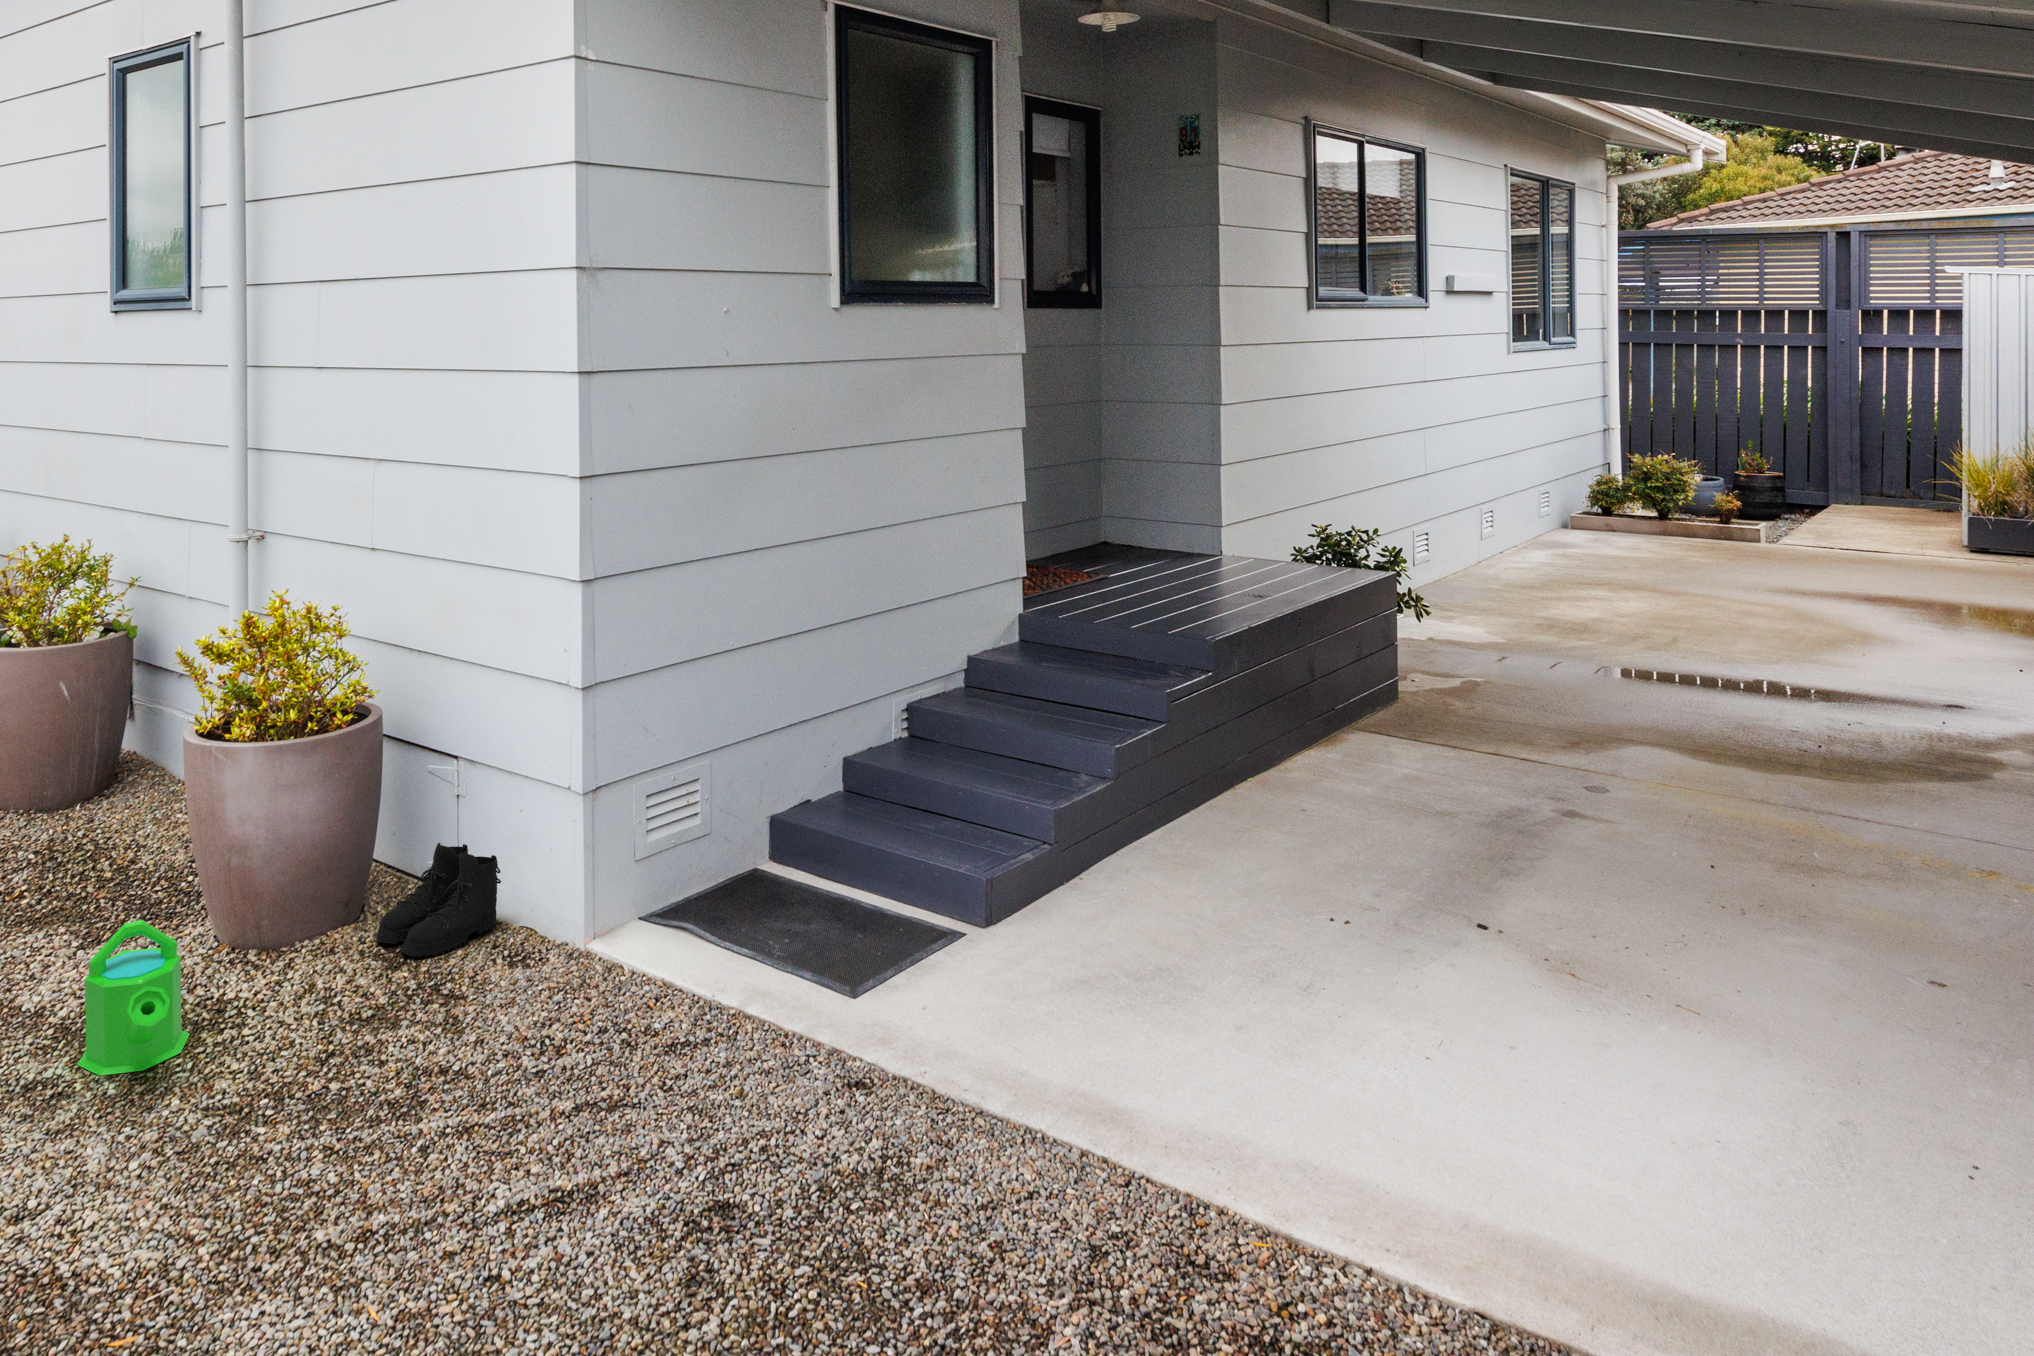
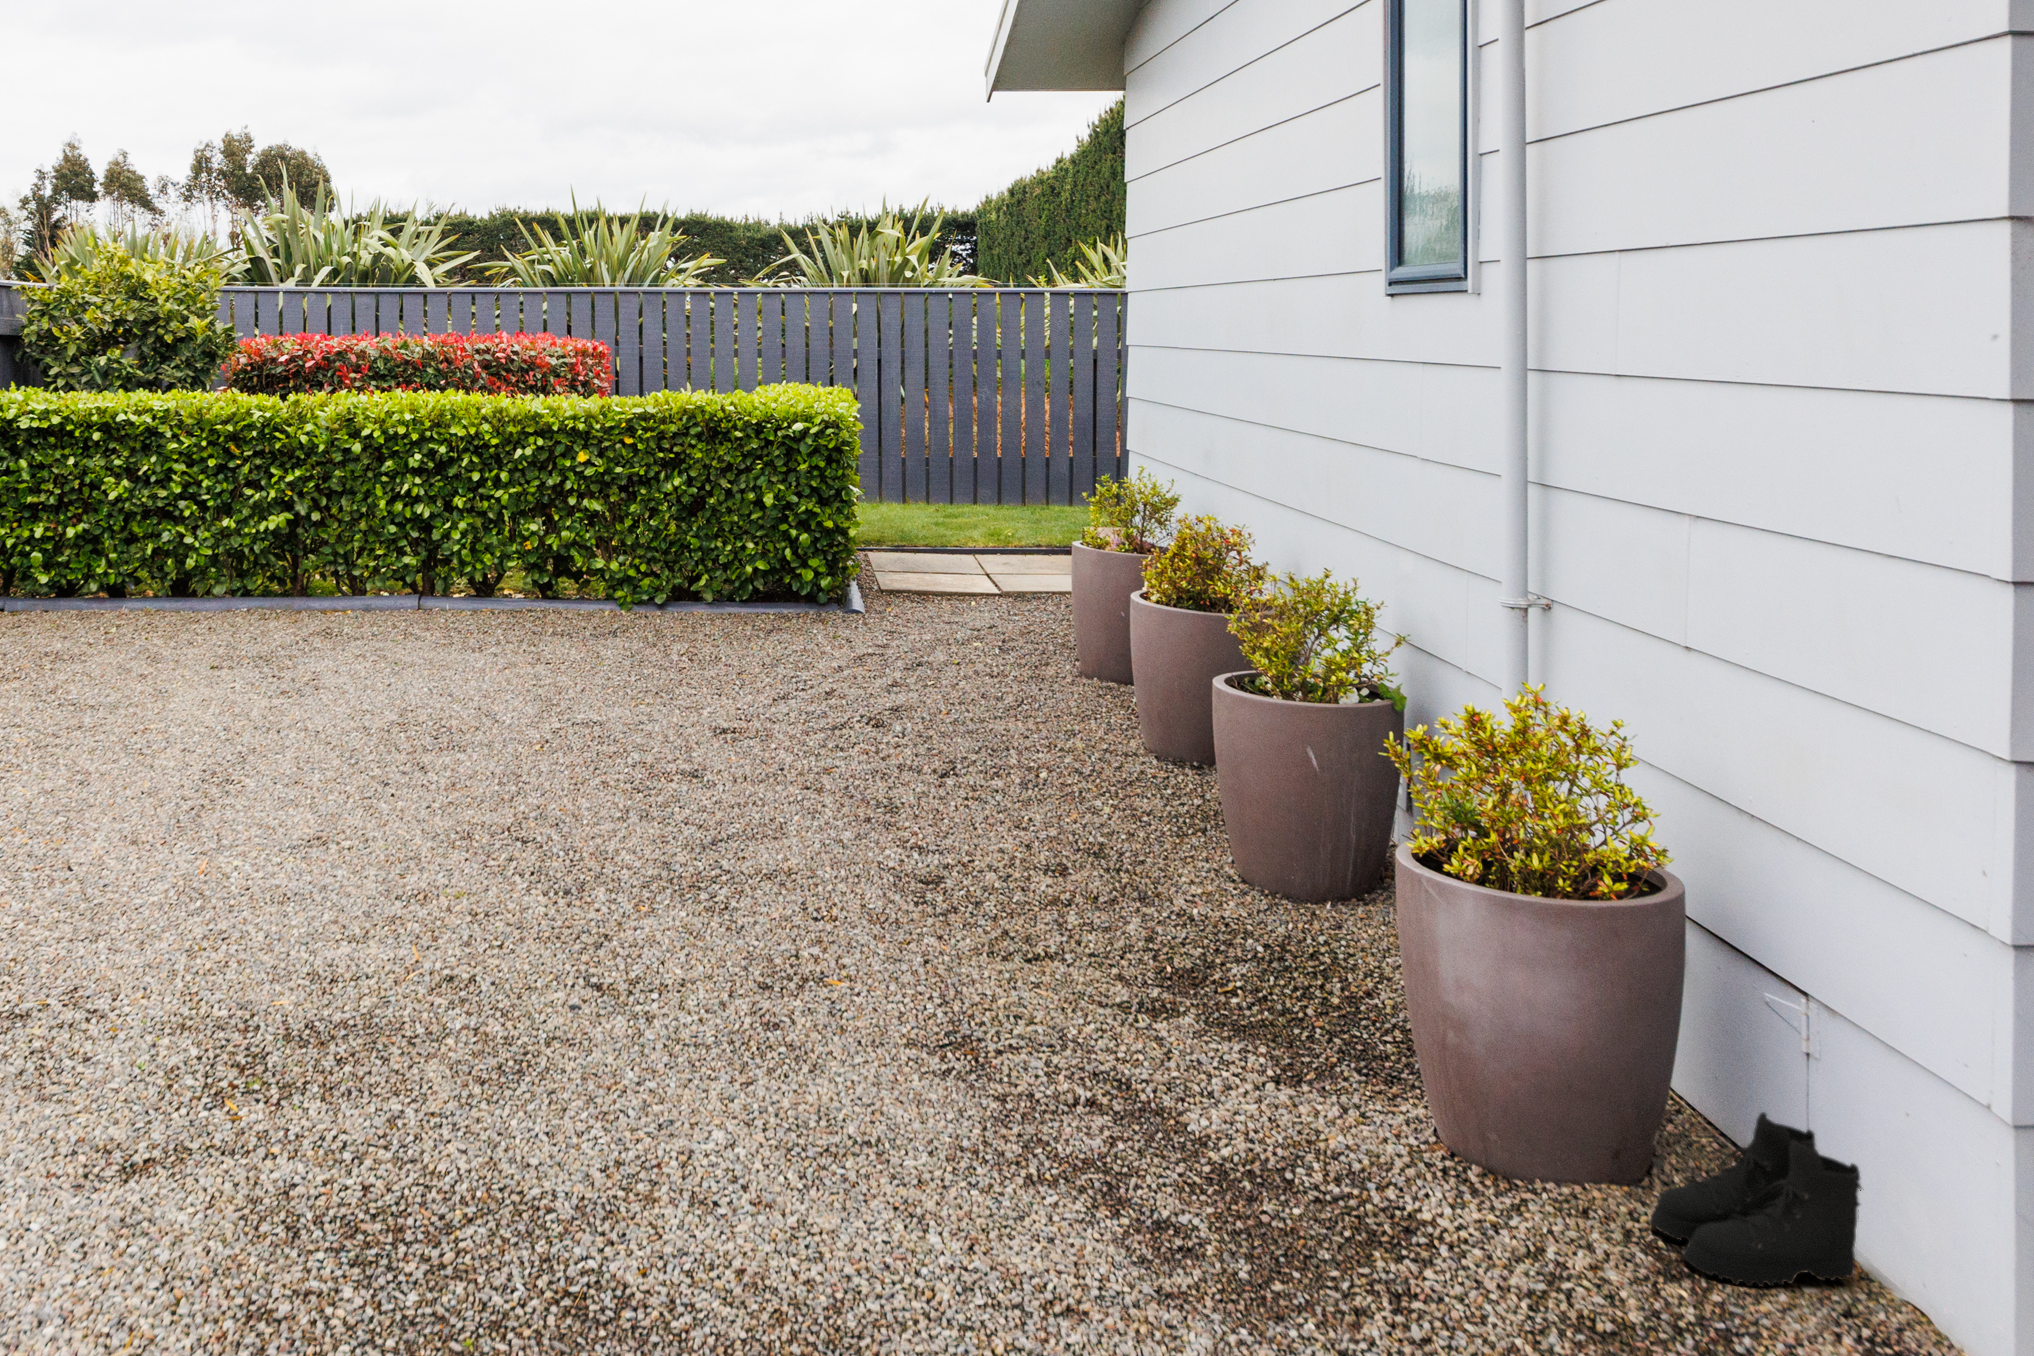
watering can: present [77,920,190,1076] -> none [1218,1065,1357,1264]

